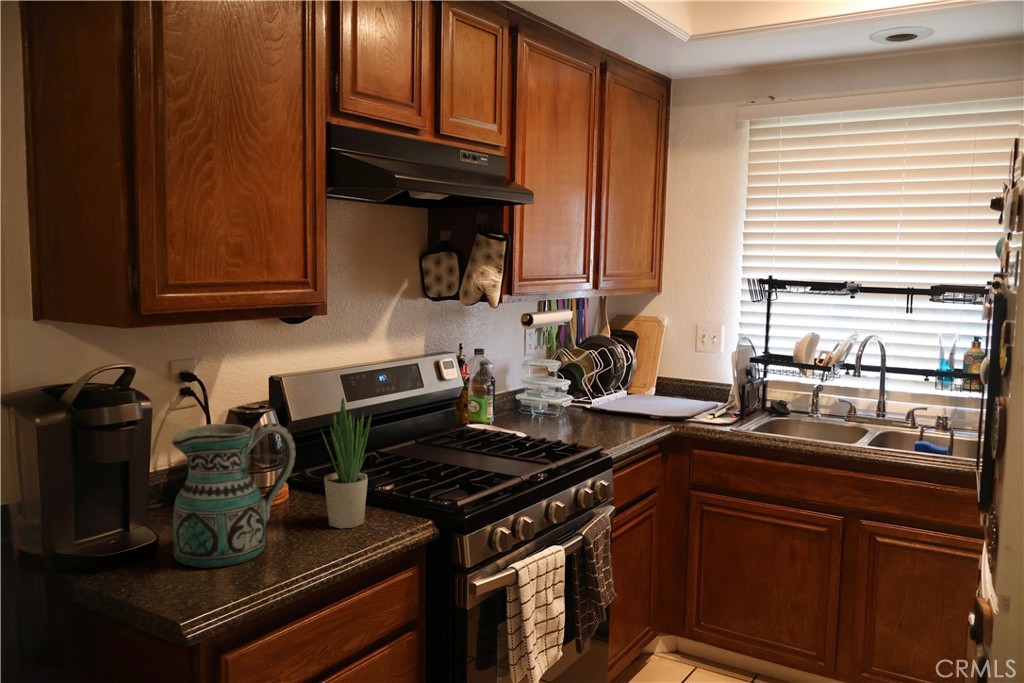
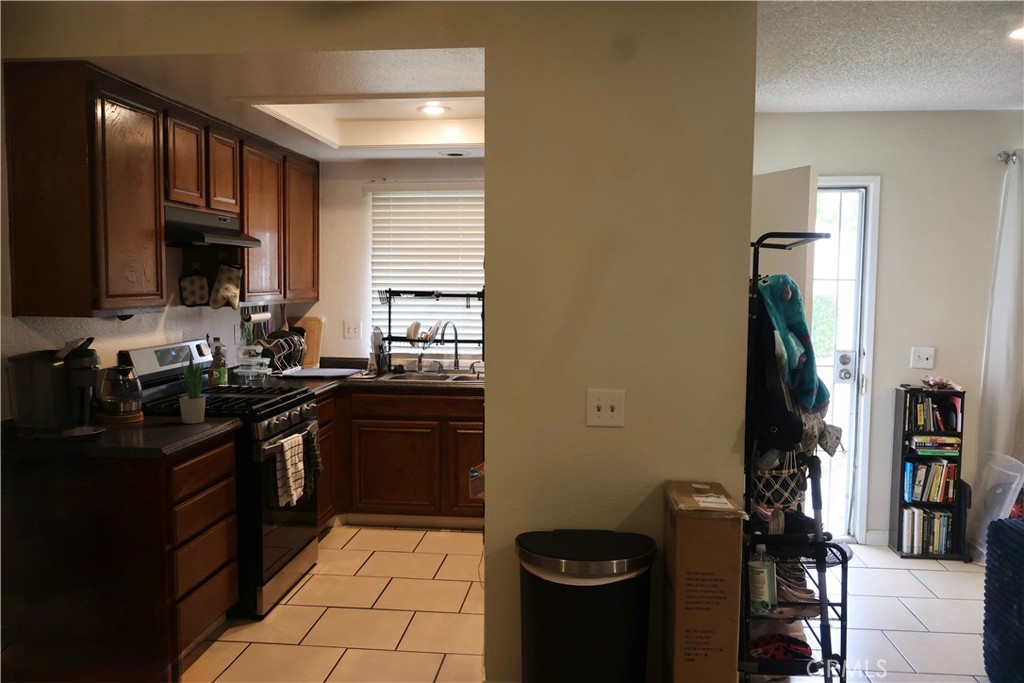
ceramic pitcher: present [172,423,296,567] -> none [113,366,174,439]

